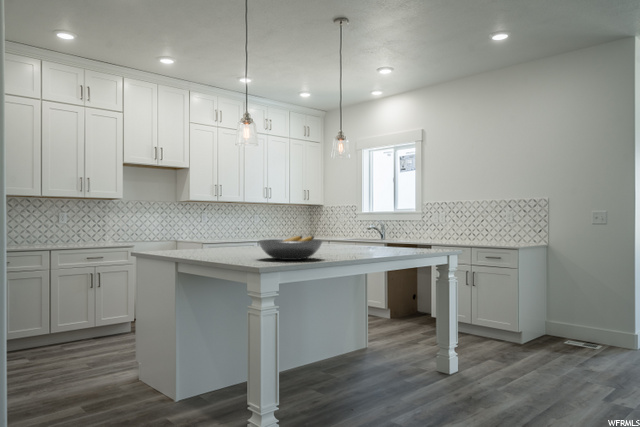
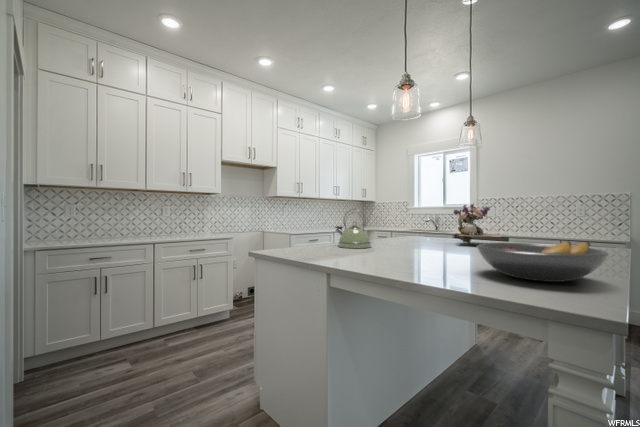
flower arrangement: none [329,209,376,249] -> present [454,204,503,244]
kettle: none [215,216,246,250] -> present [335,209,371,248]

